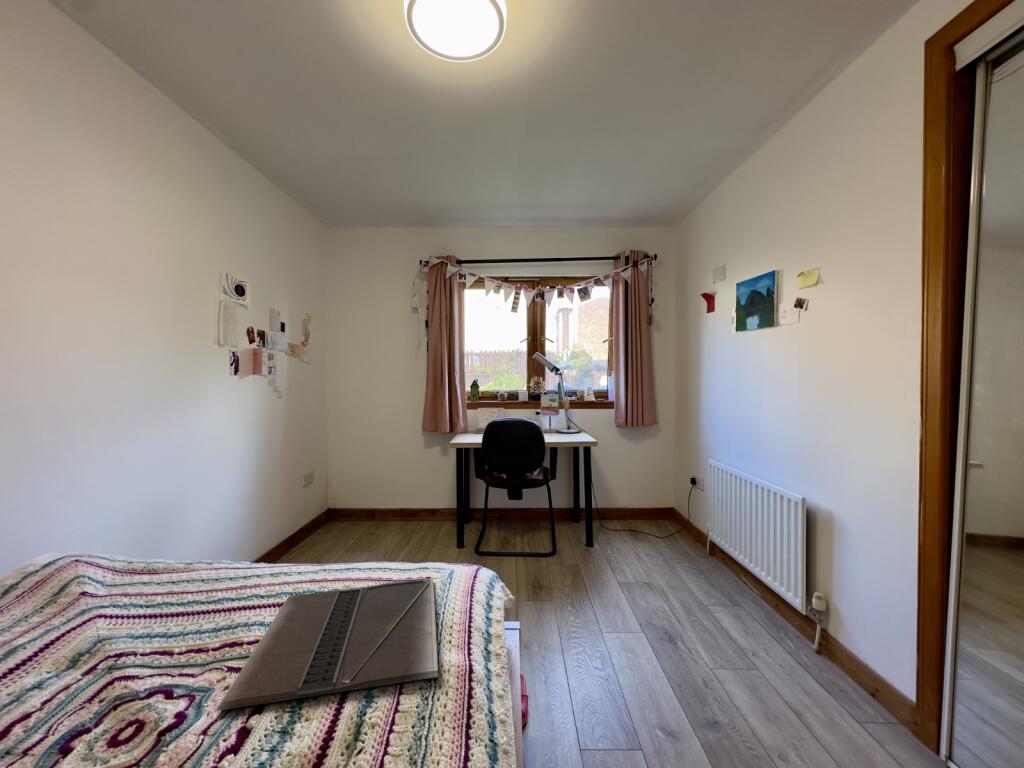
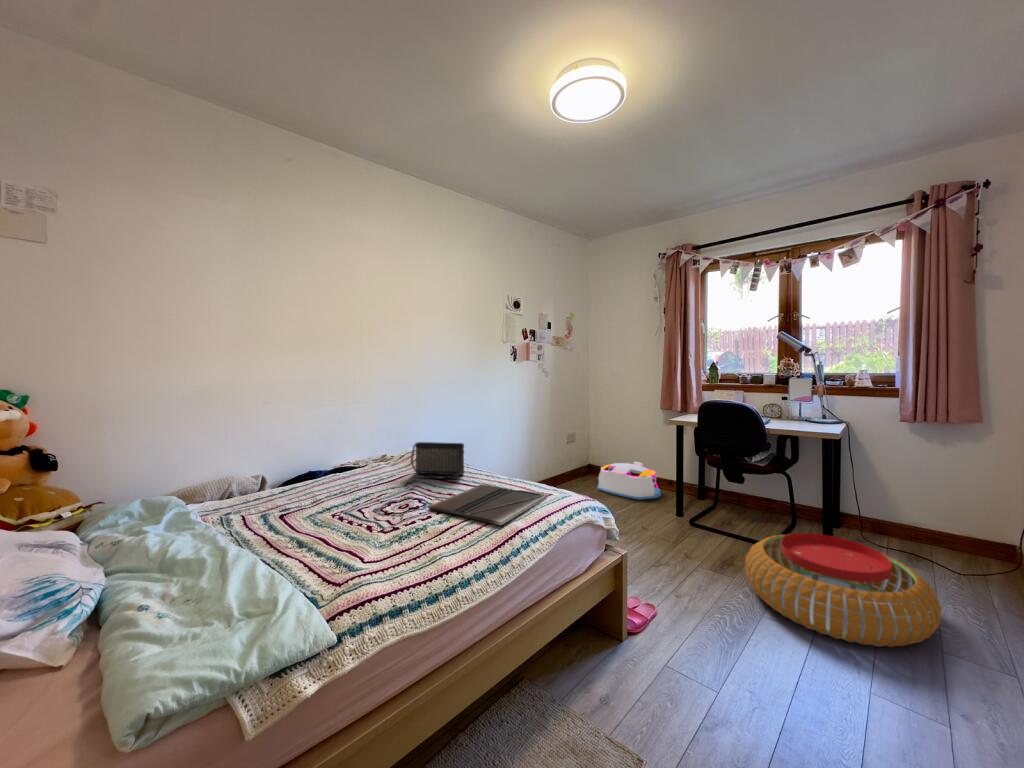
storage bin: none [352,495,430,540] -> present [598,462,661,500]
handbag: none [72,522,234,624] -> present [411,442,464,479]
pouf: none [567,532,712,628] -> present [745,533,941,647]

